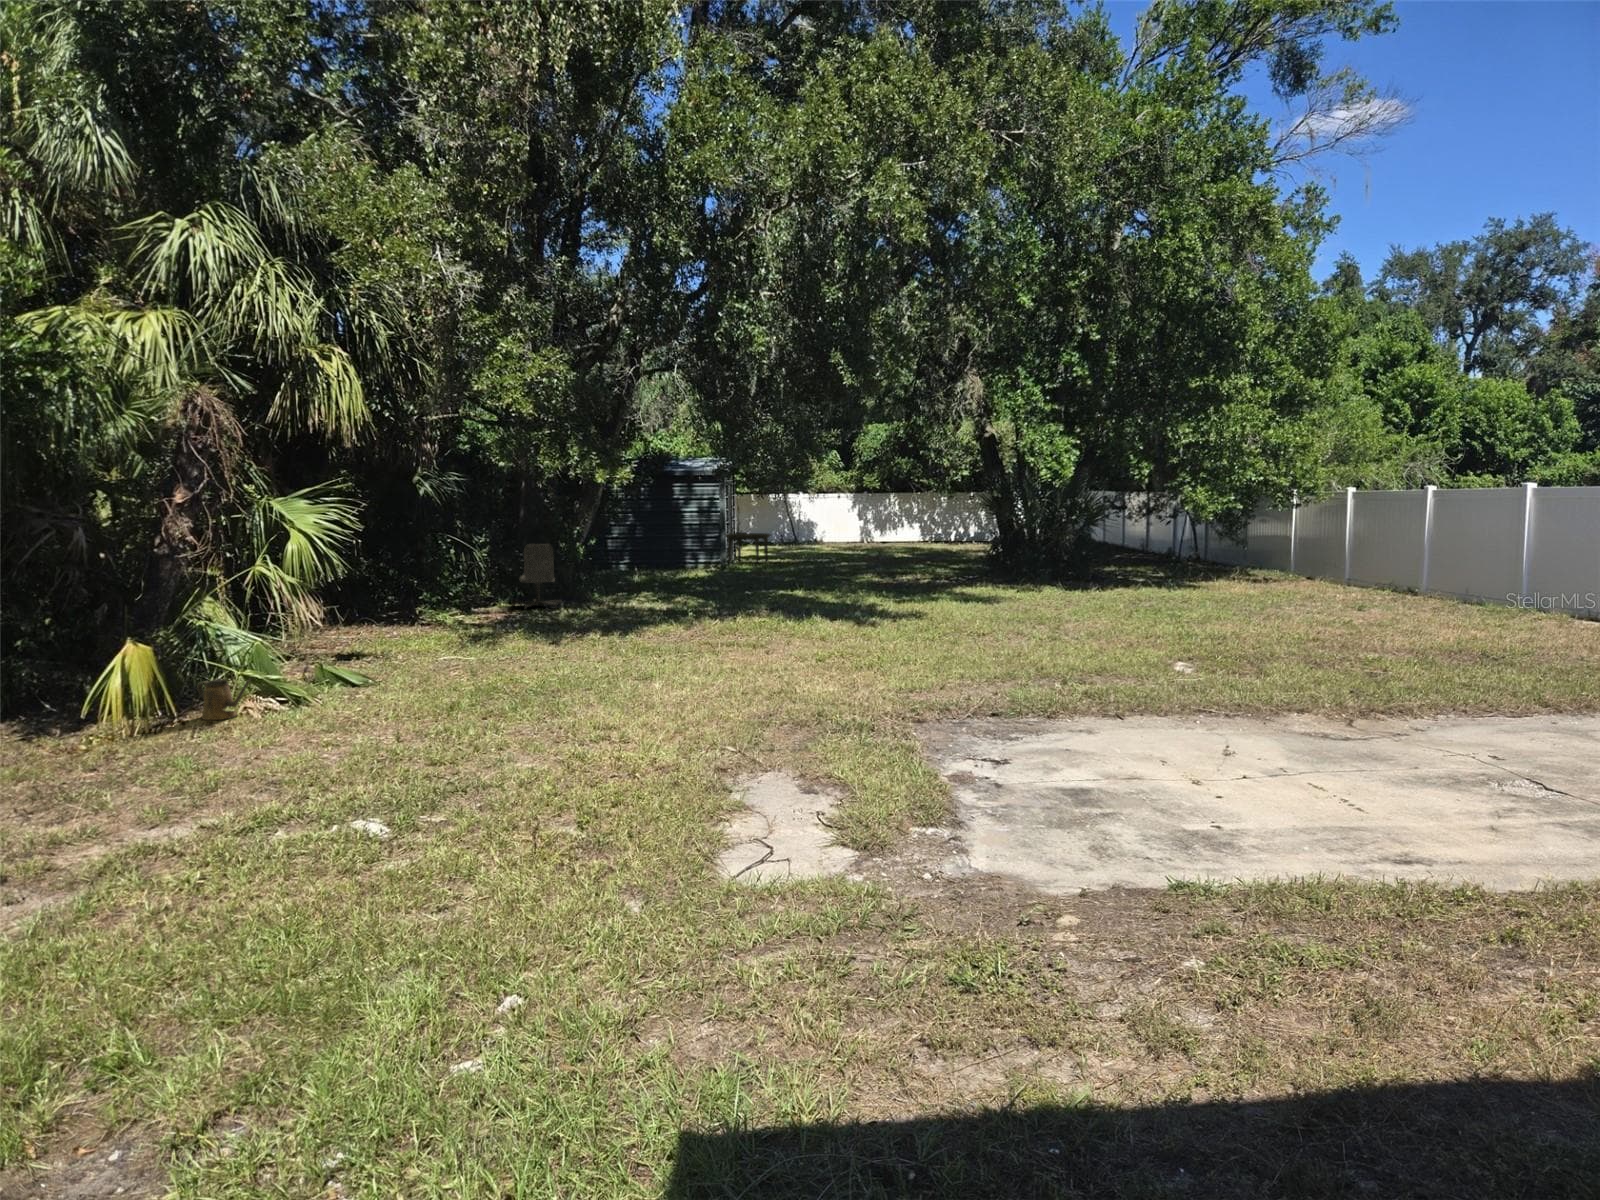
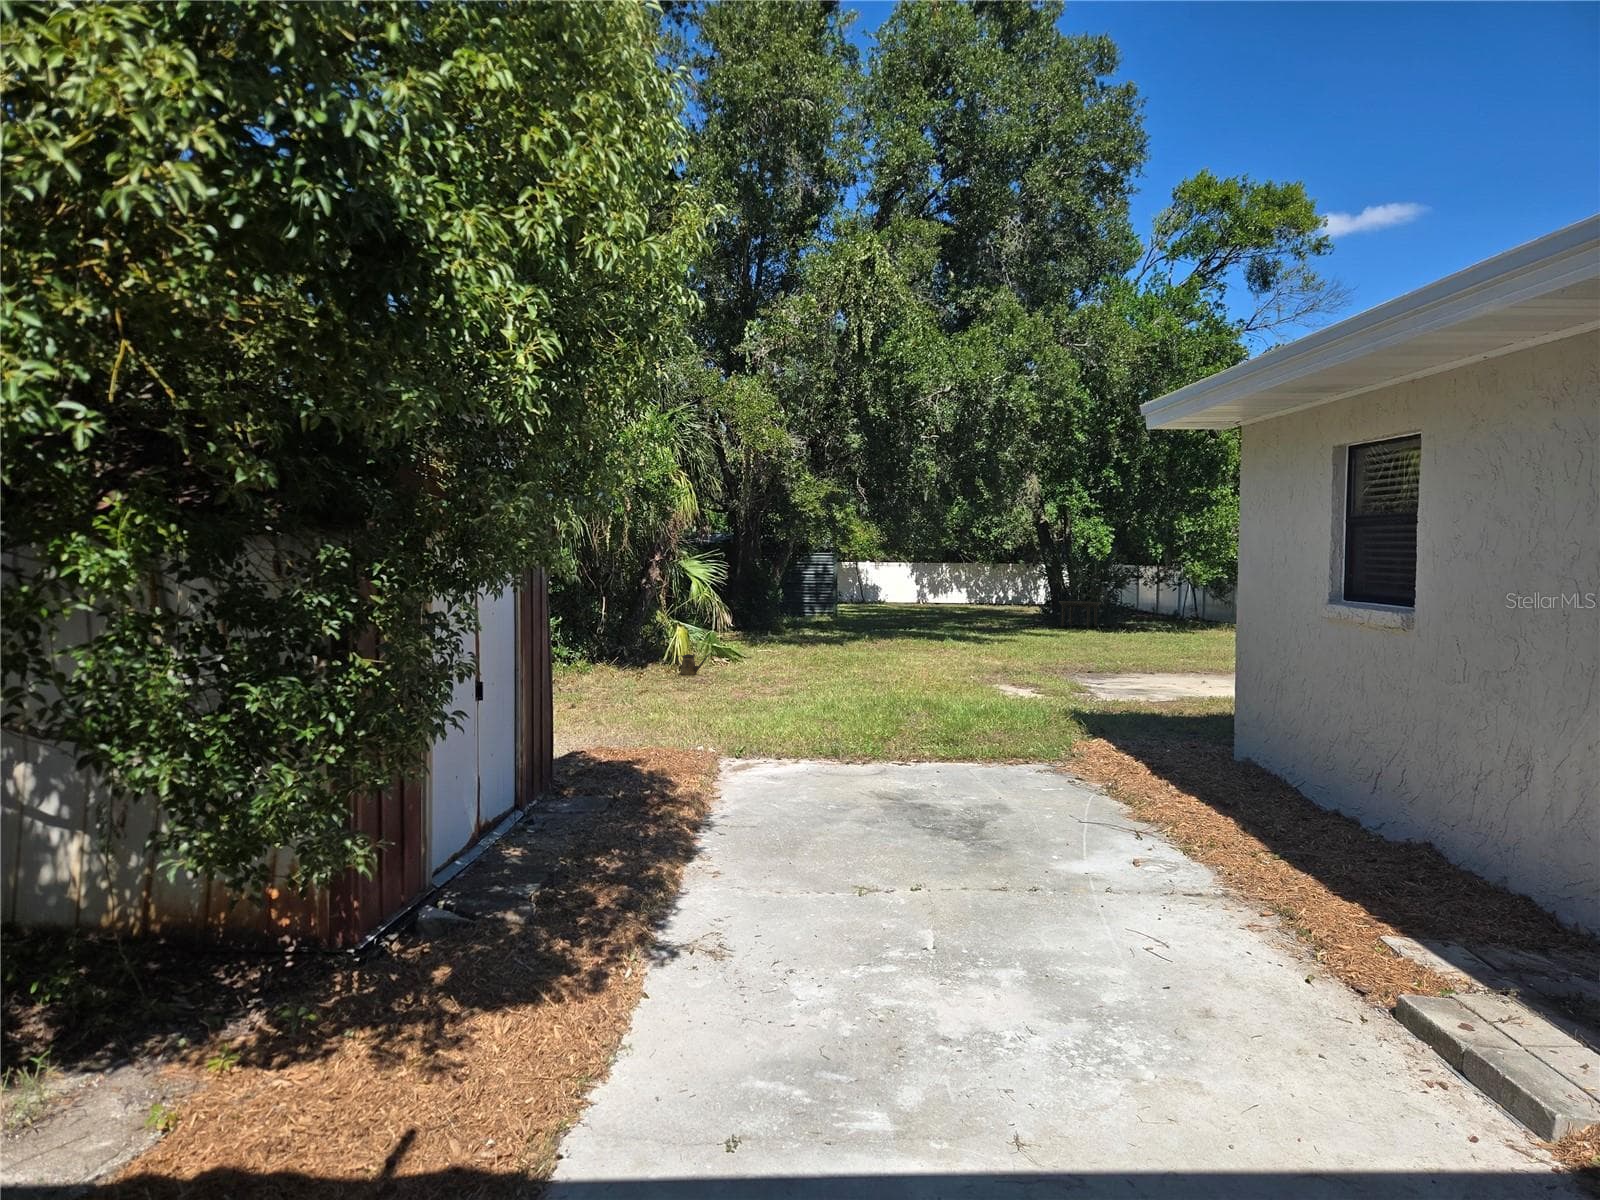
round table: present [725,533,771,563] -> present [1059,601,1101,628]
chair: present [512,544,561,609] -> none [736,593,768,637]

